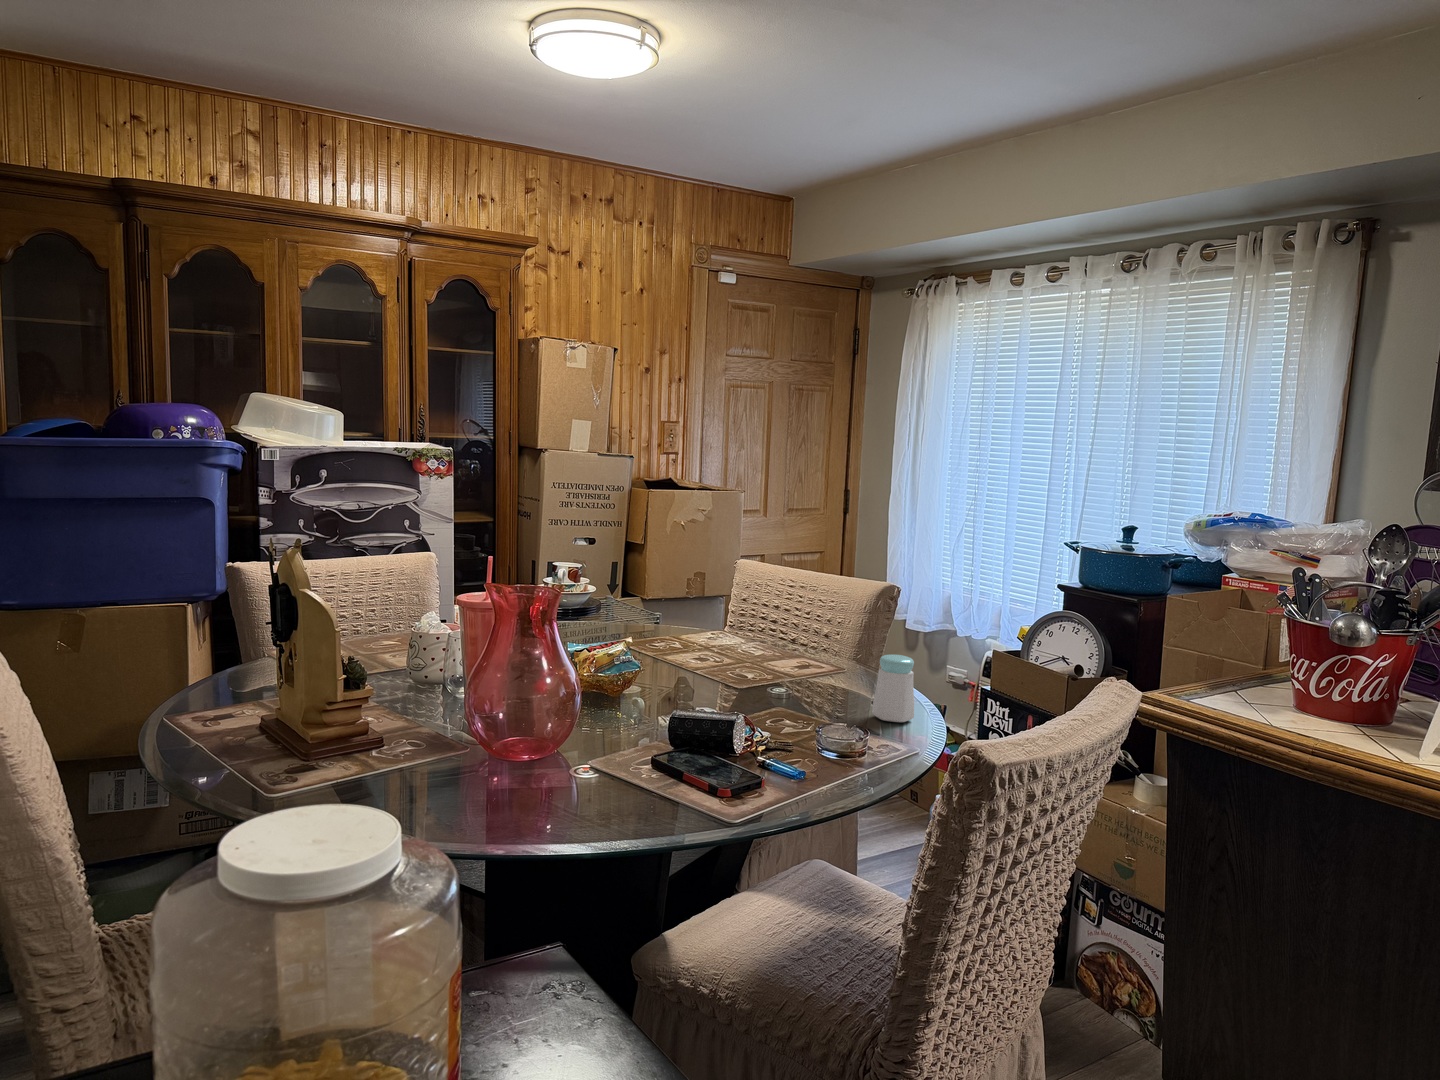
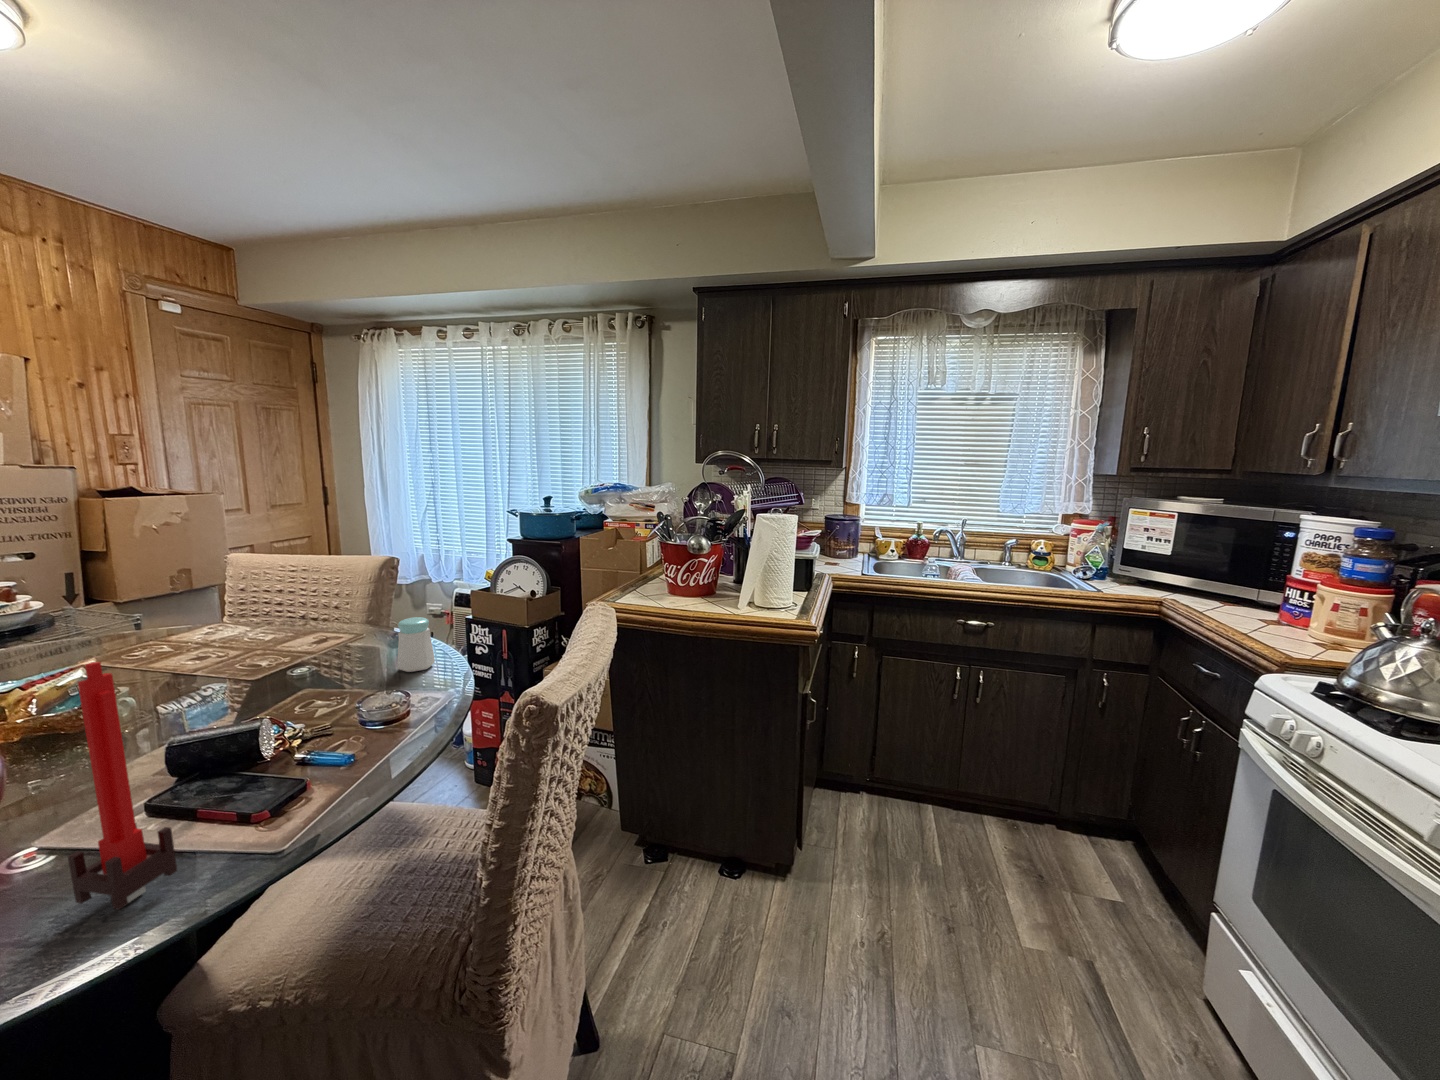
candle: none [607,607,667,816] -> present [68,662,177,910]

